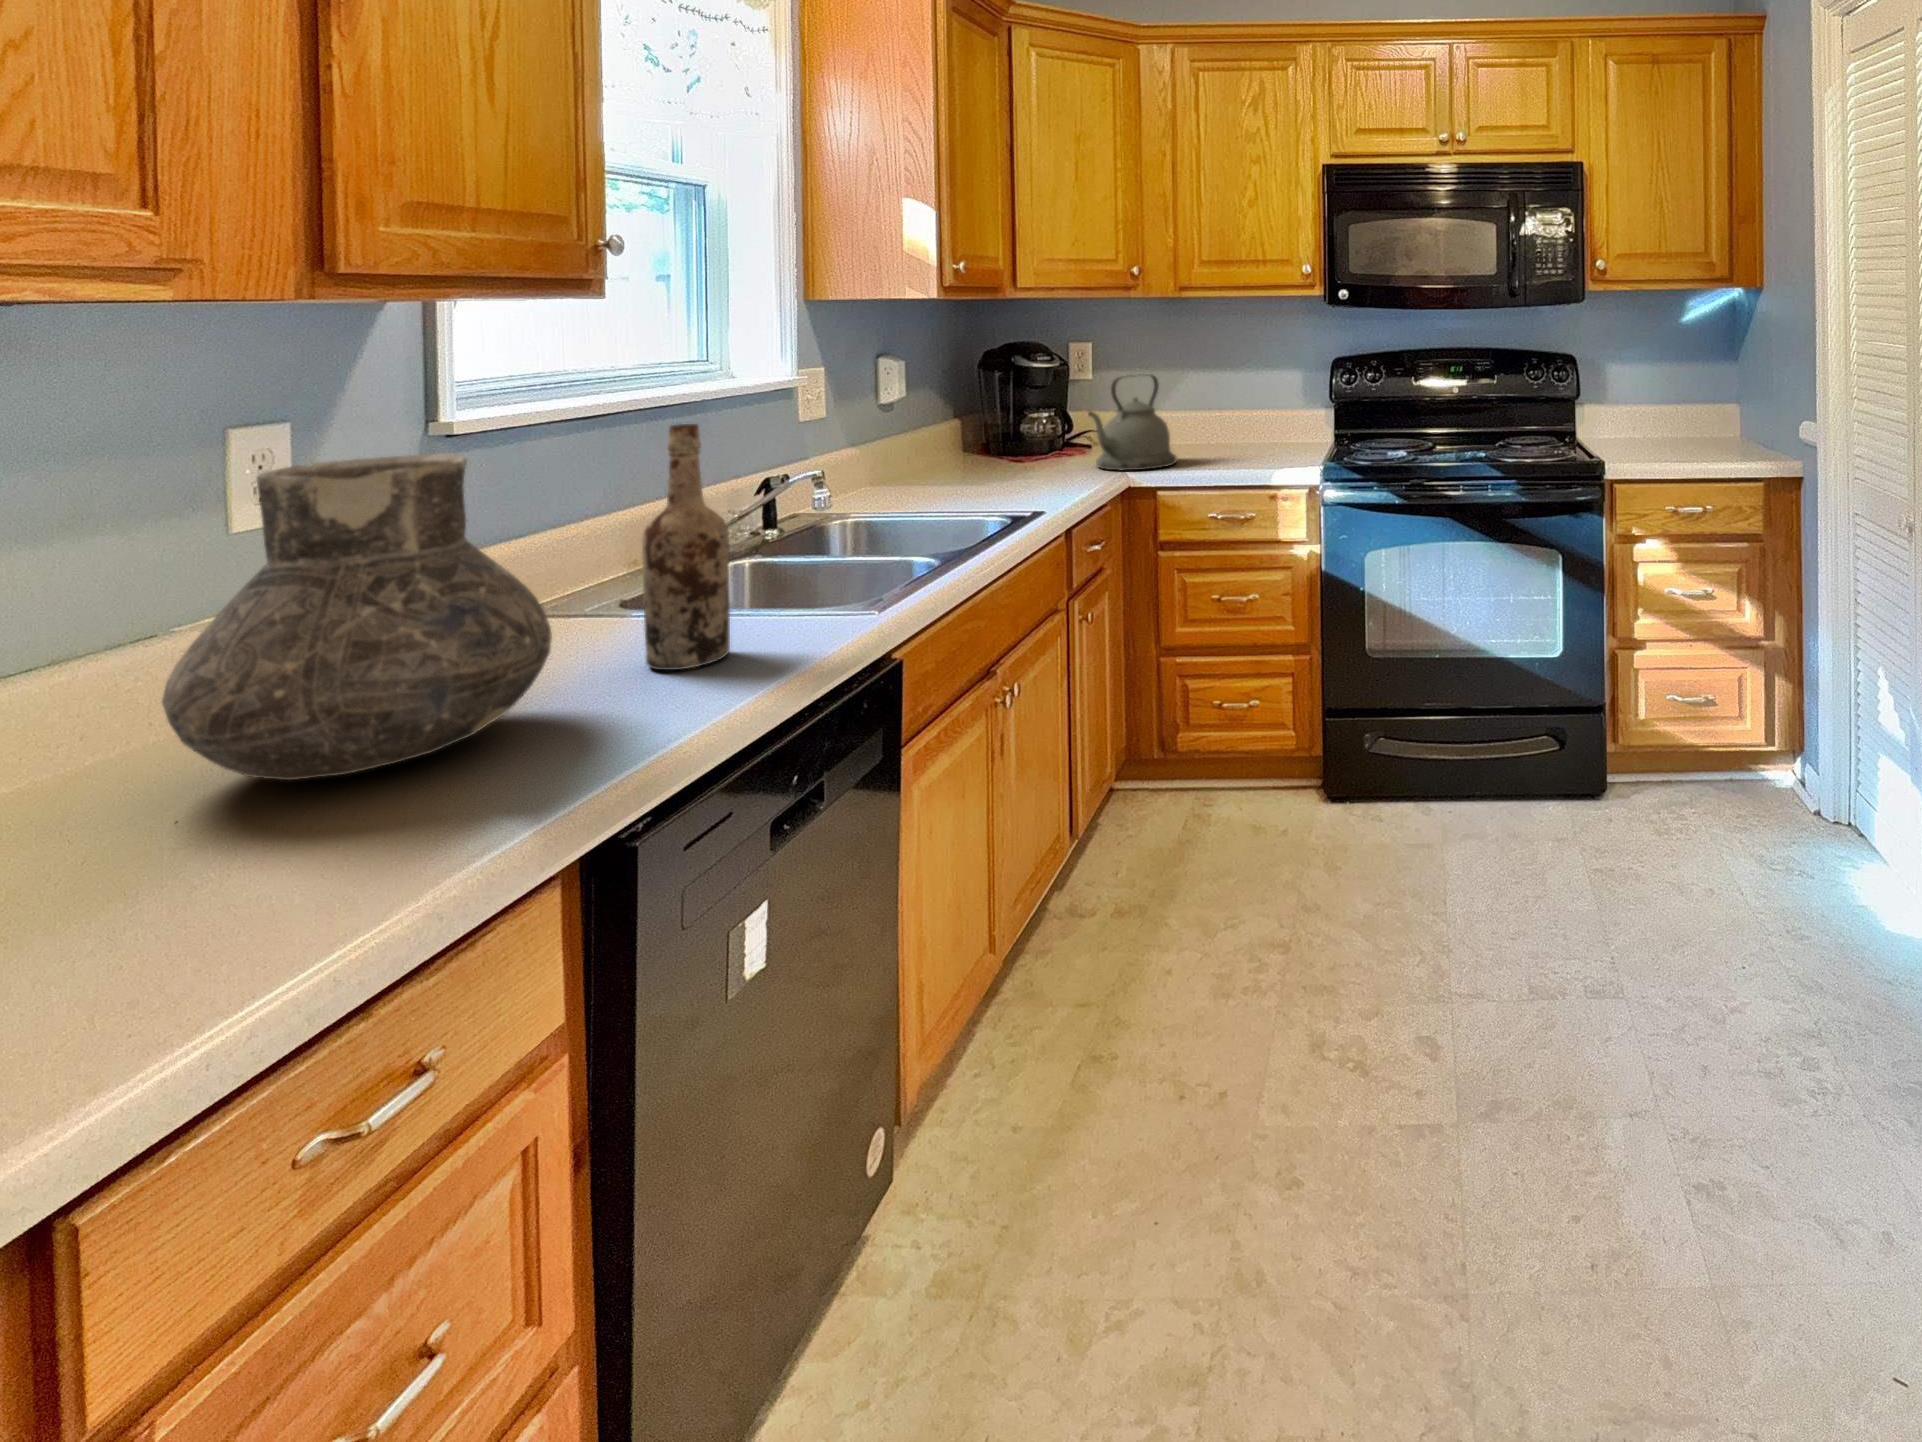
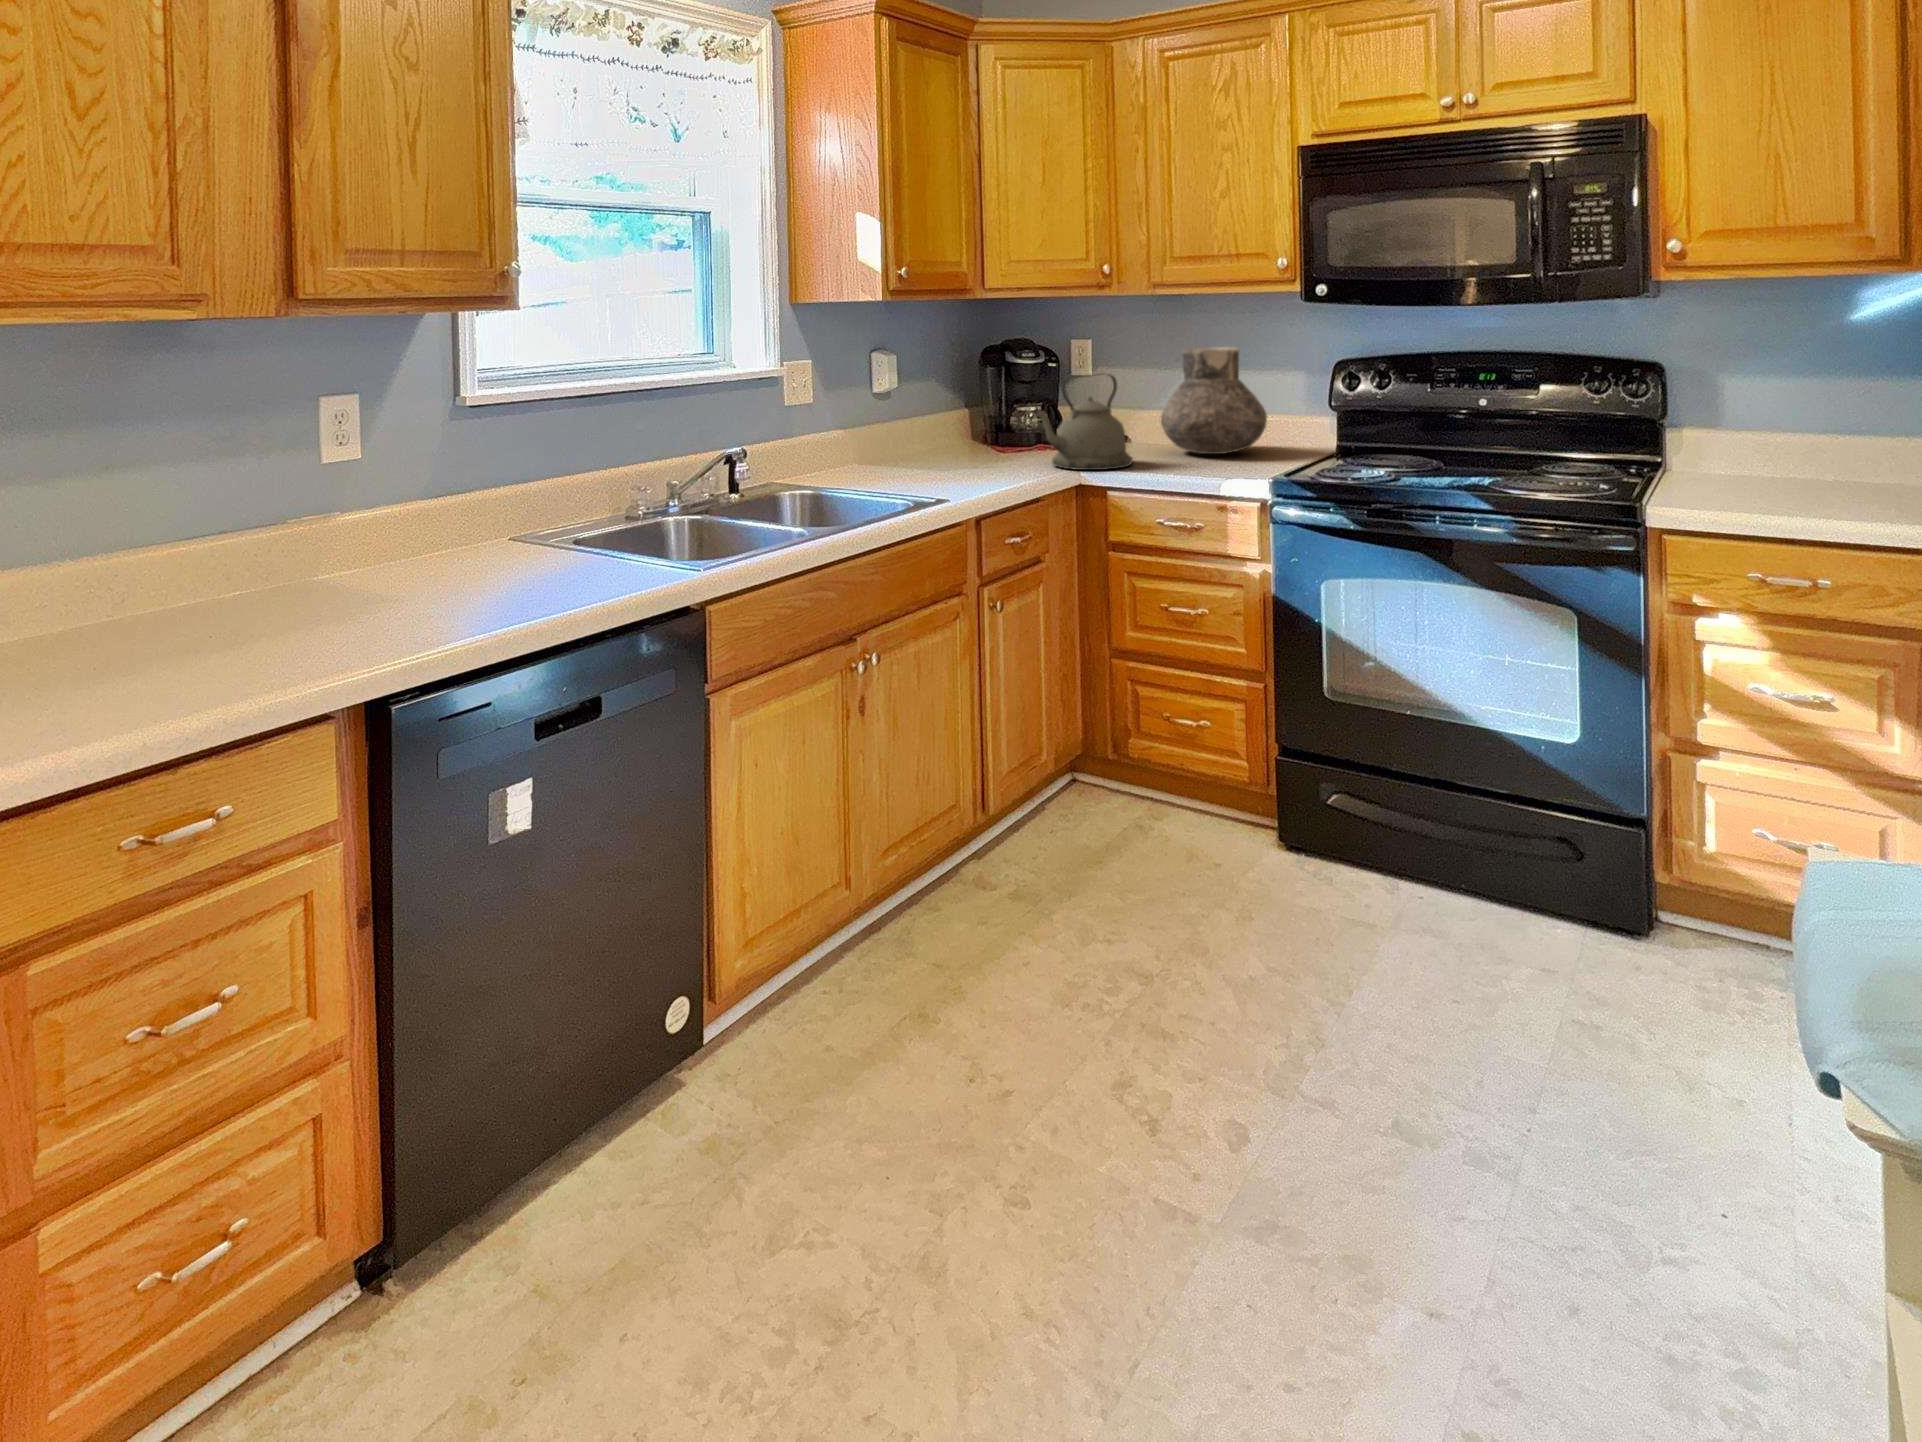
wine bottle: present [642,424,730,670] -> none [546,414,604,593]
vase: present [162,453,552,780] -> present [1161,347,1267,454]

